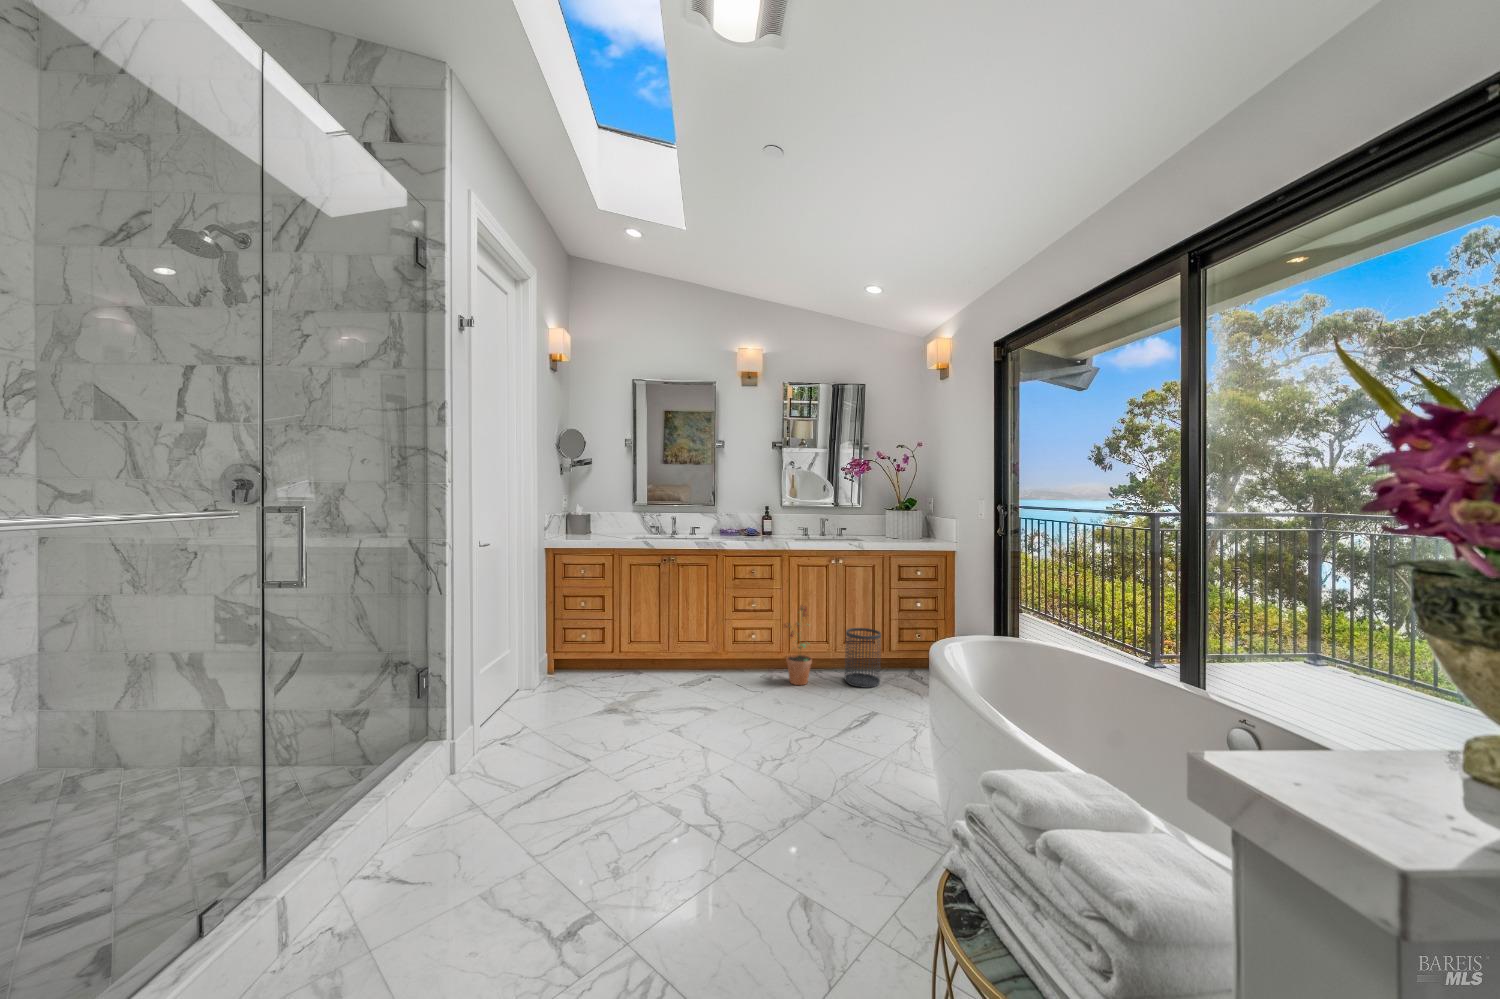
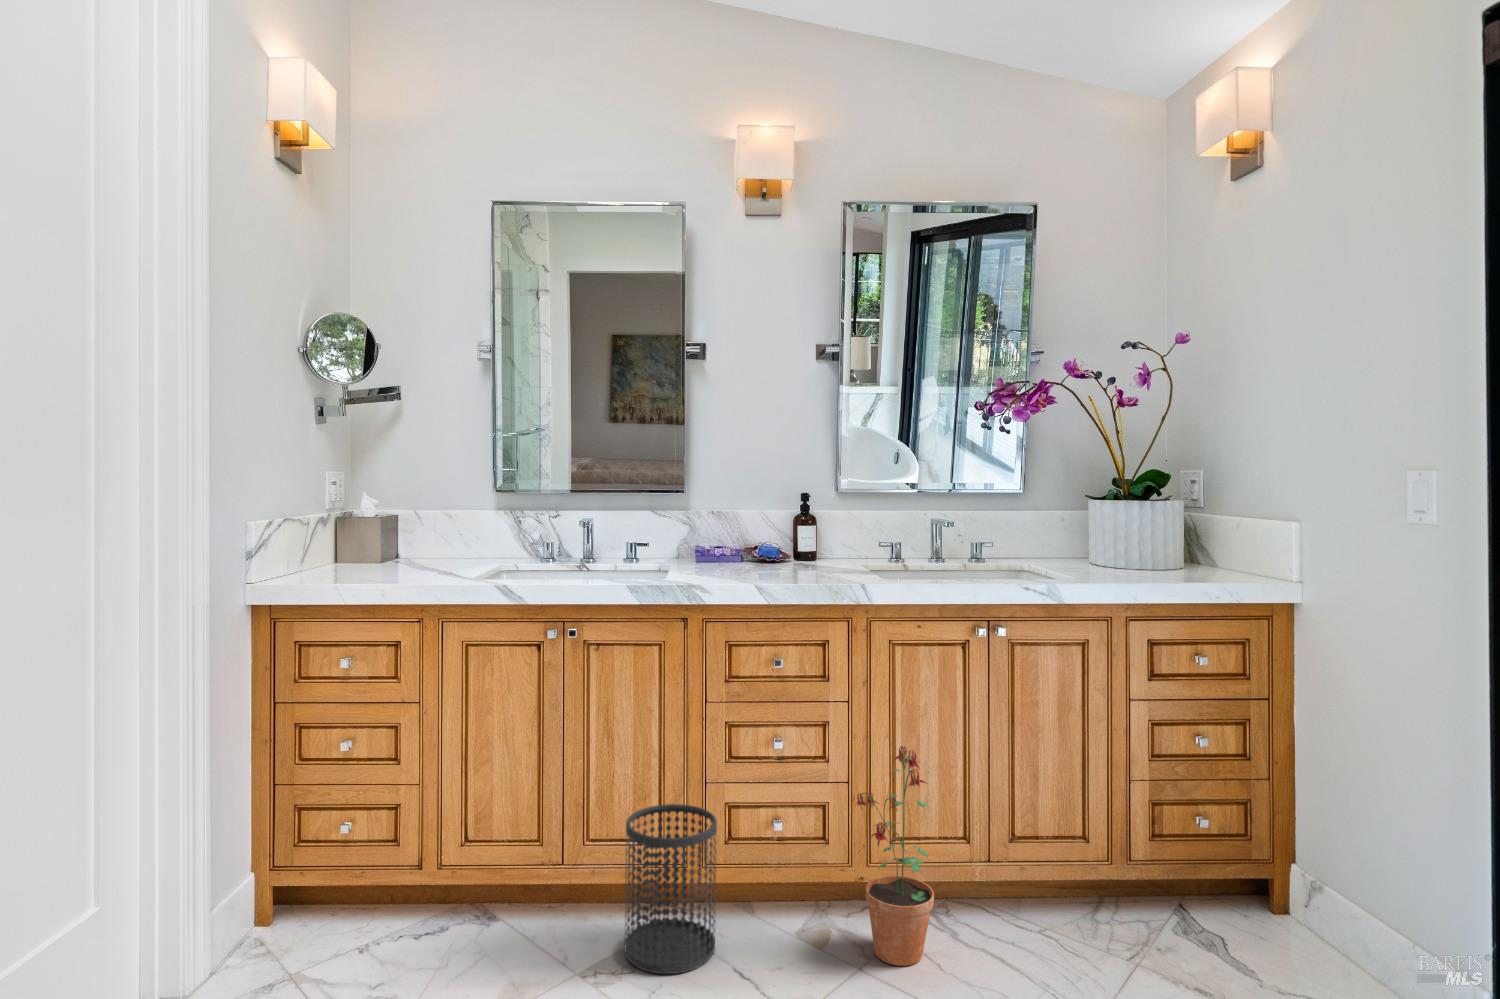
wastebasket: present [845,628,881,688] -> present [625,804,717,974]

